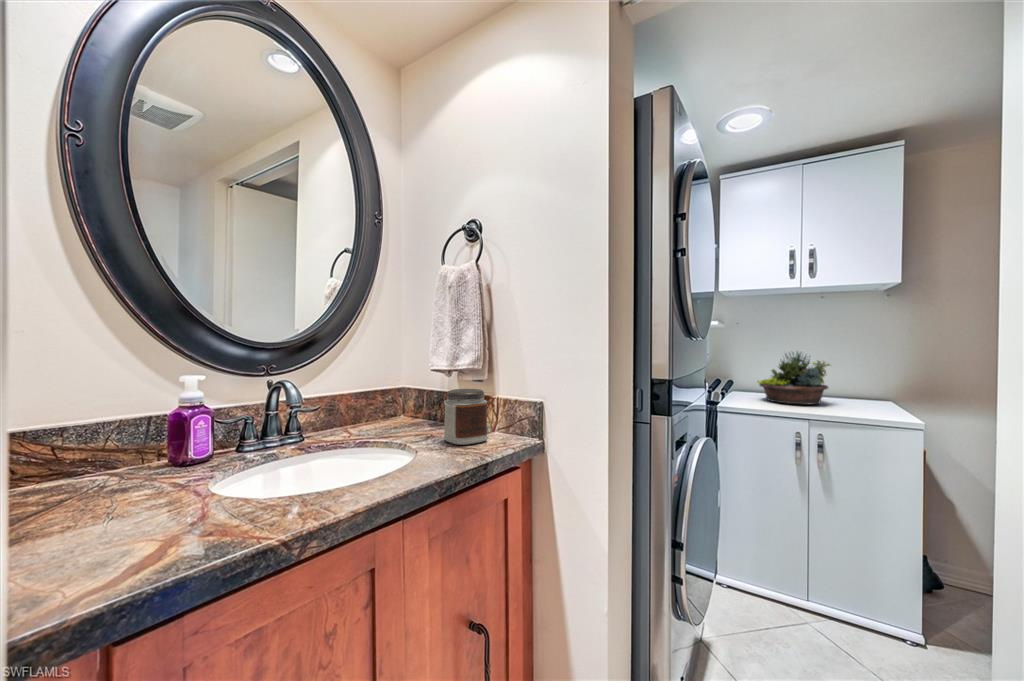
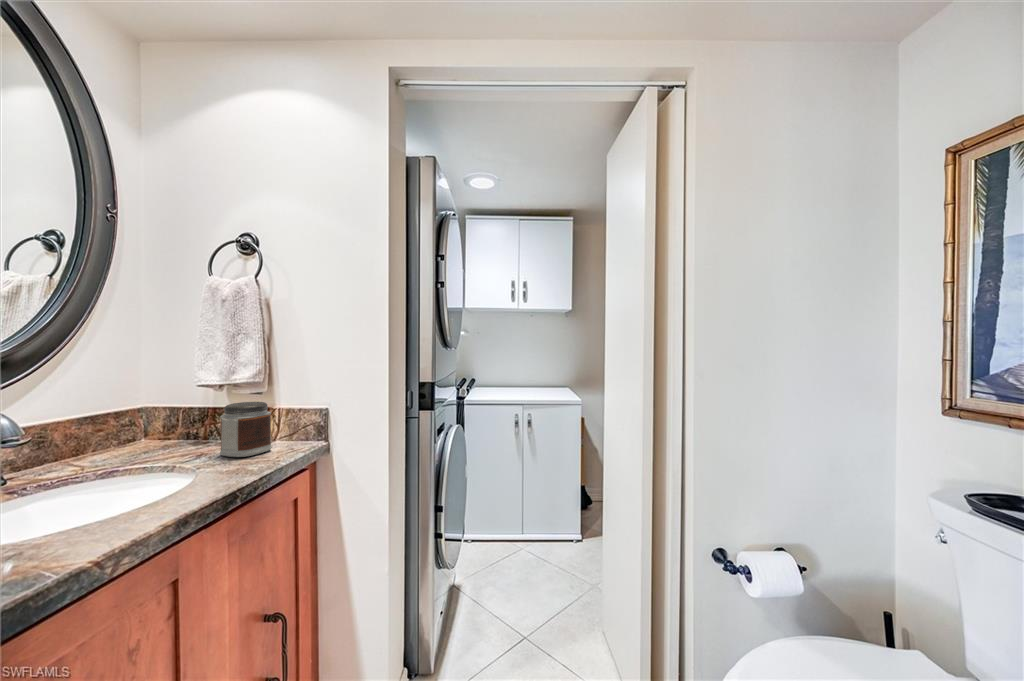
succulent planter: present [757,352,830,405] -> none [491,354,538,395]

